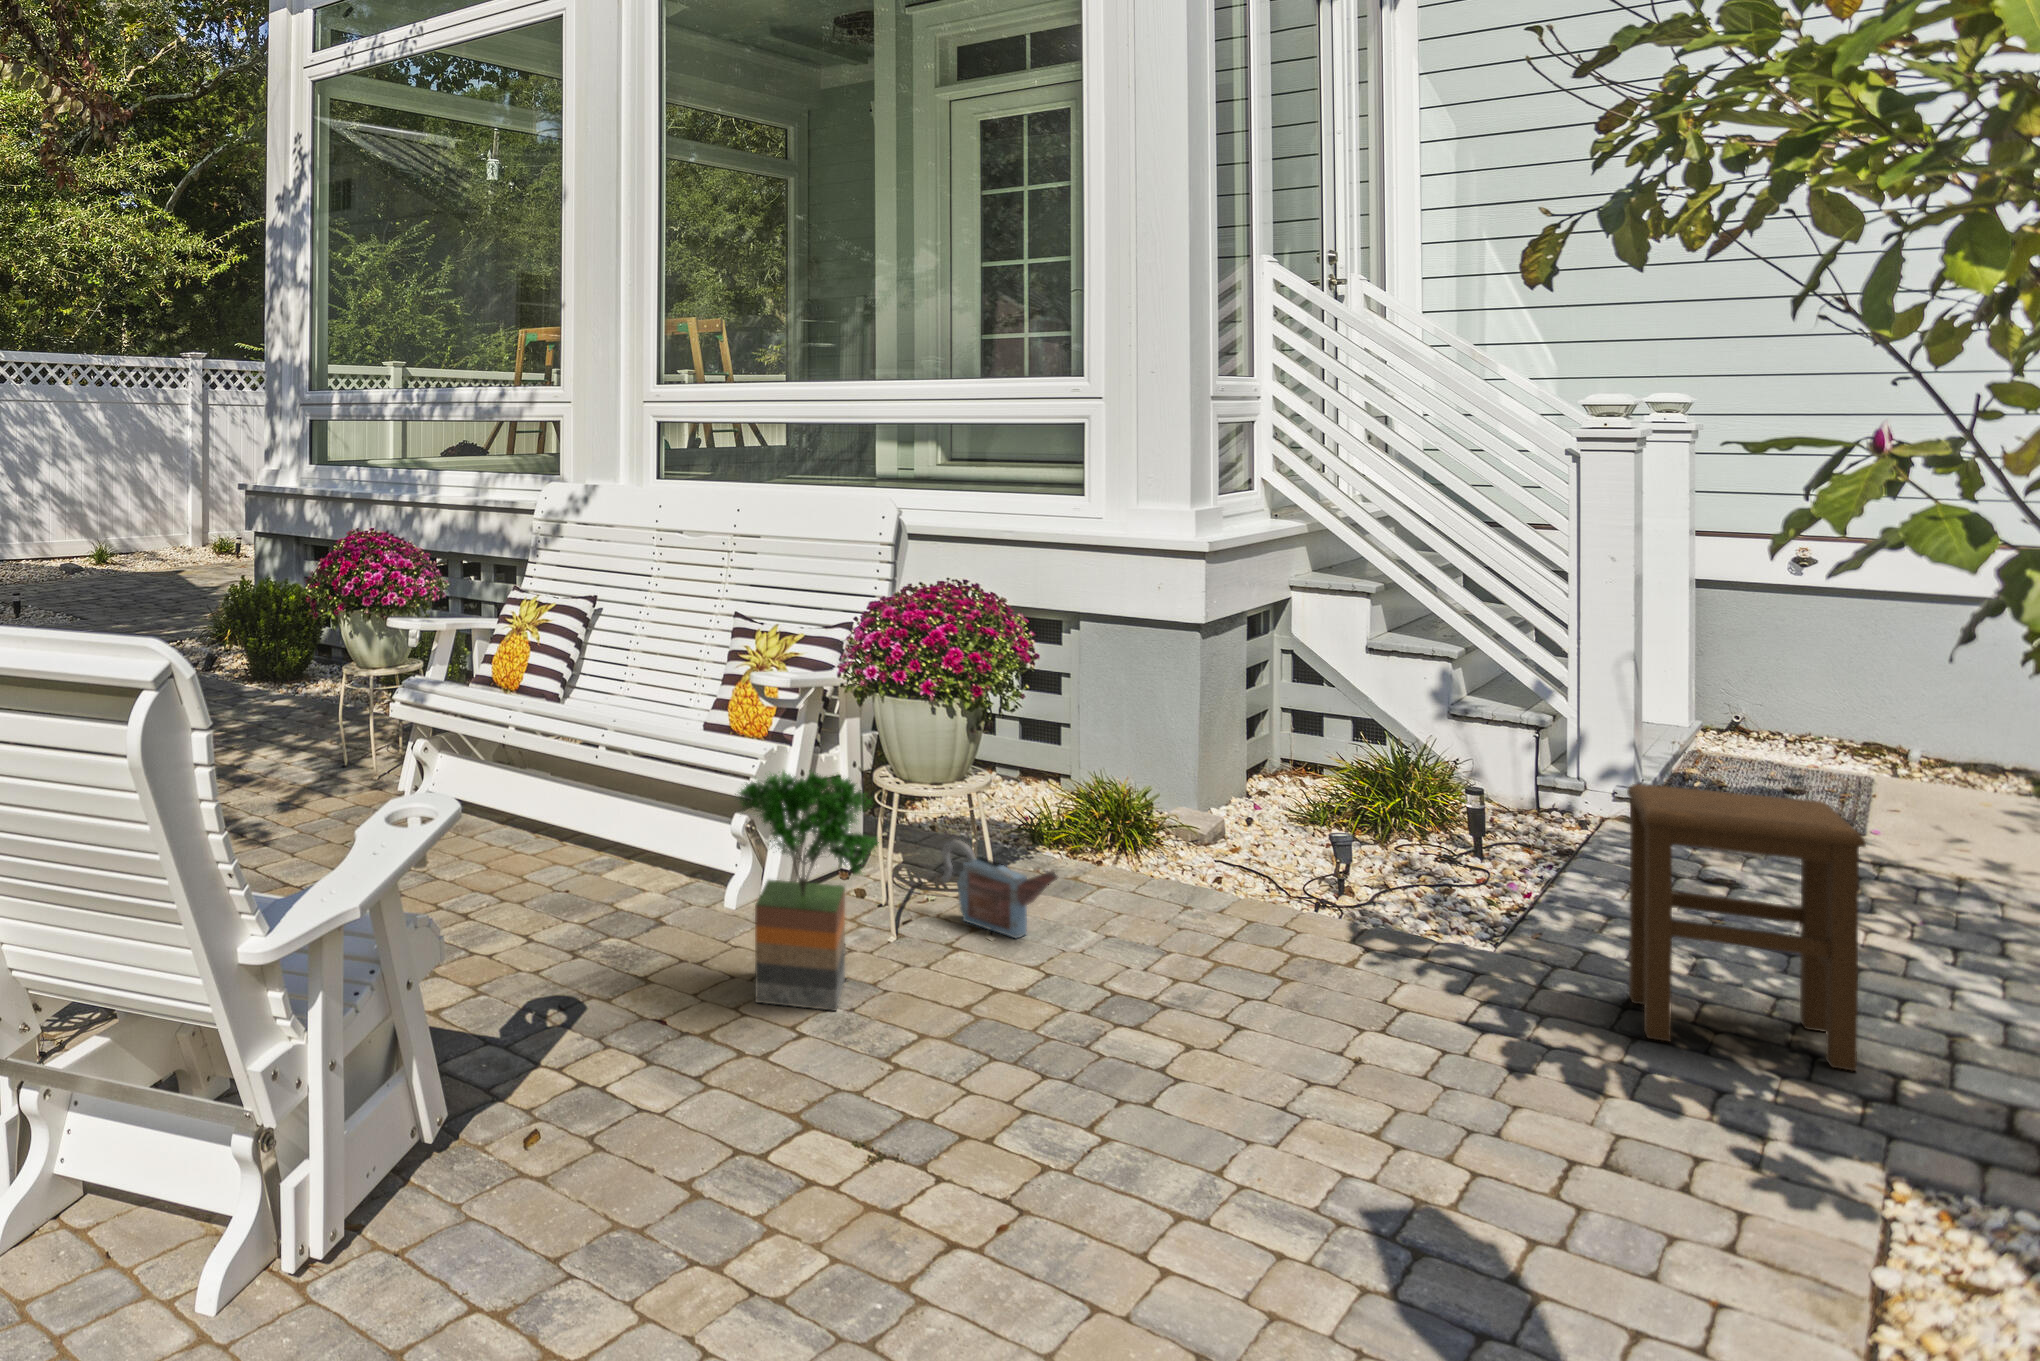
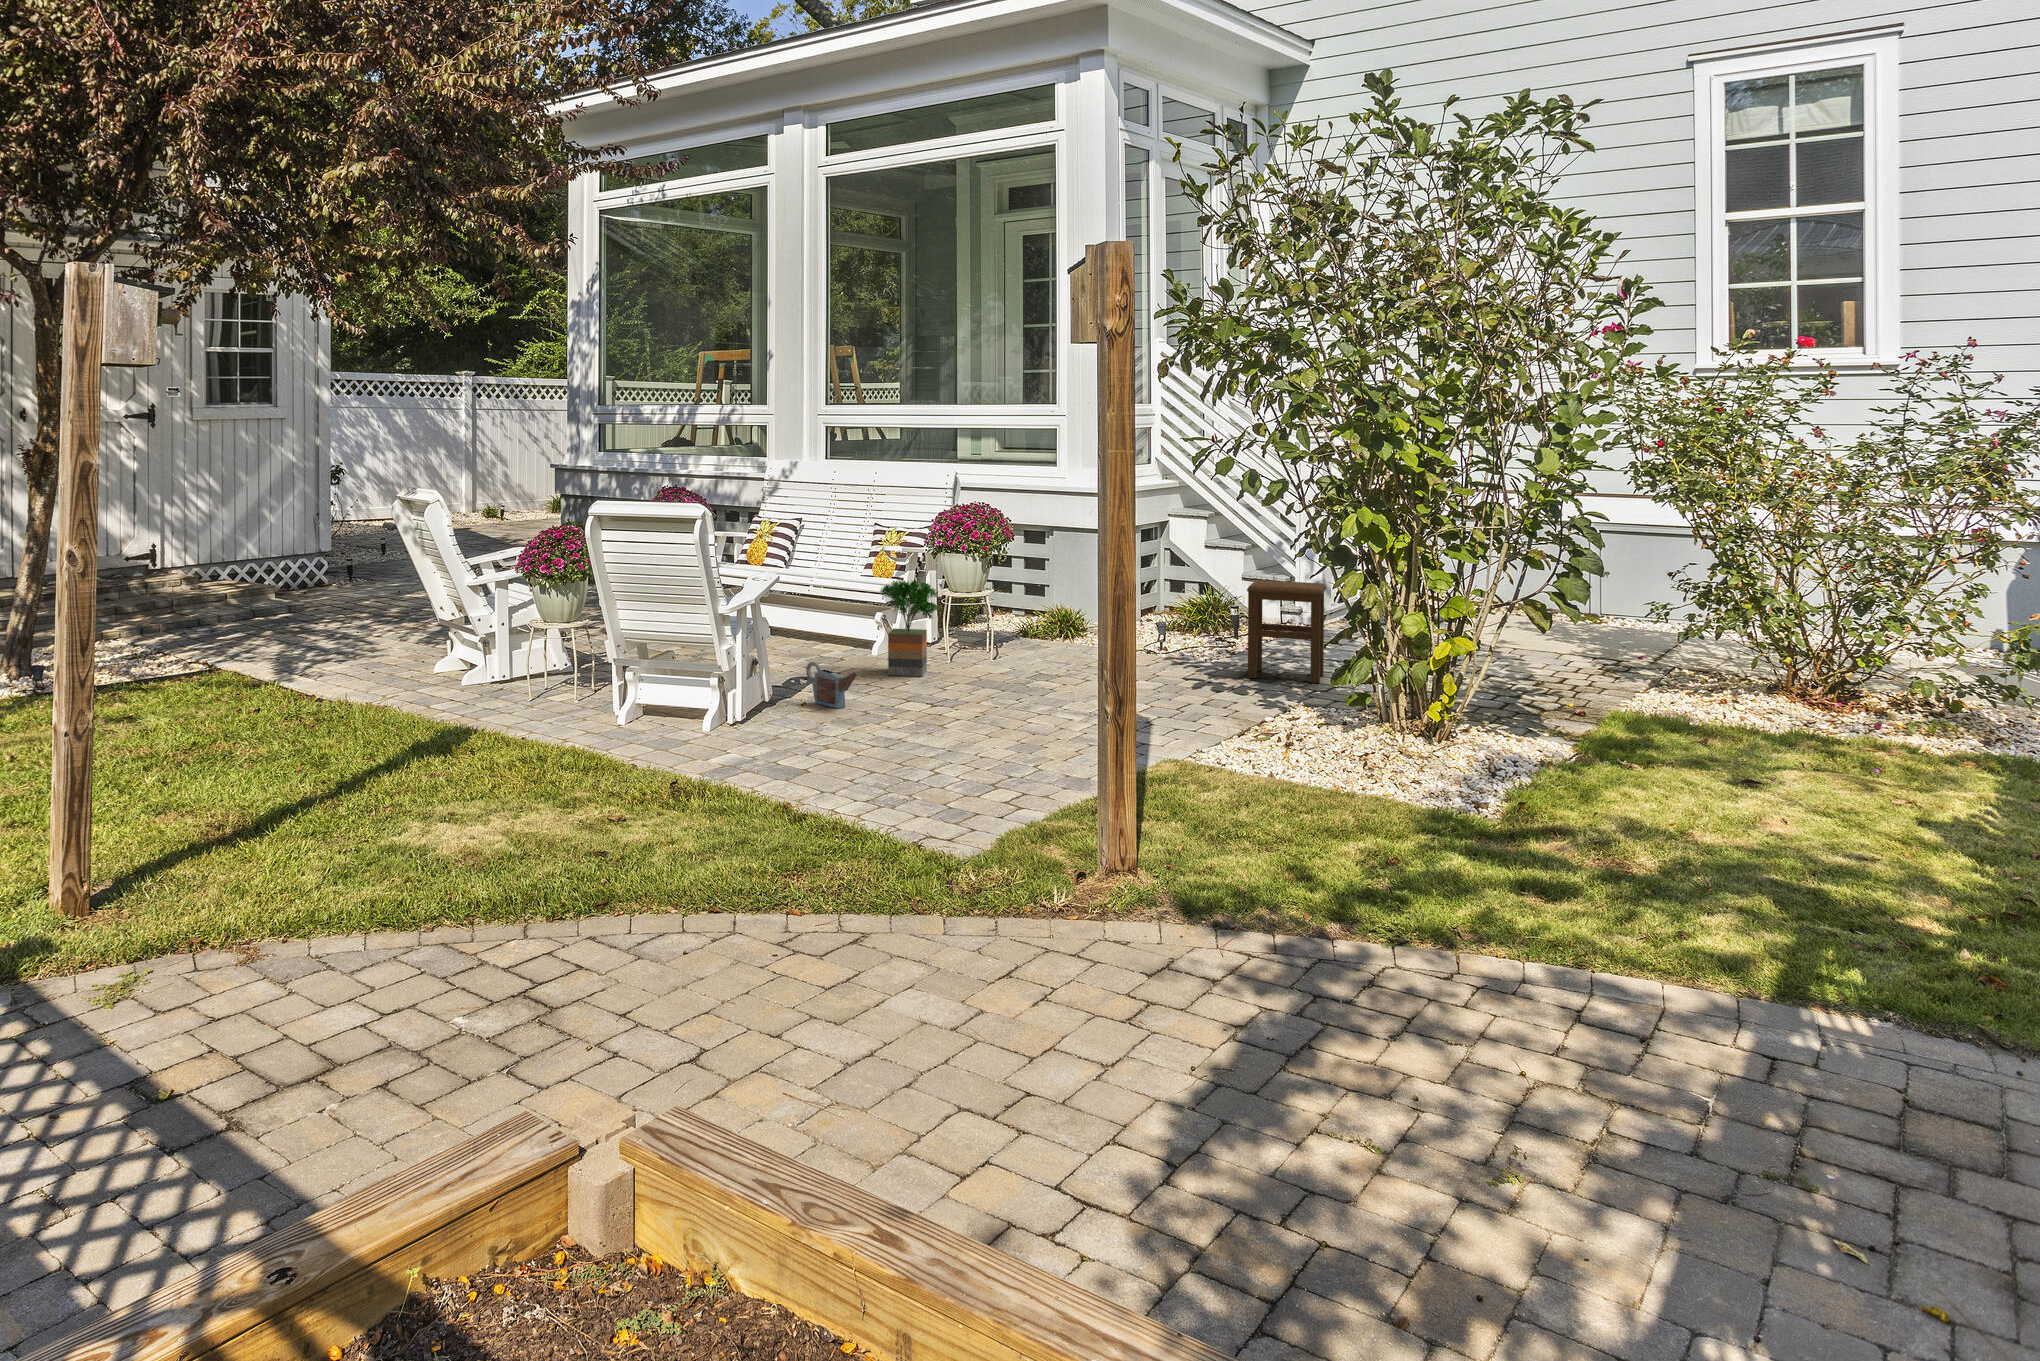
watering can: present [941,839,1058,938] -> present [806,662,857,709]

